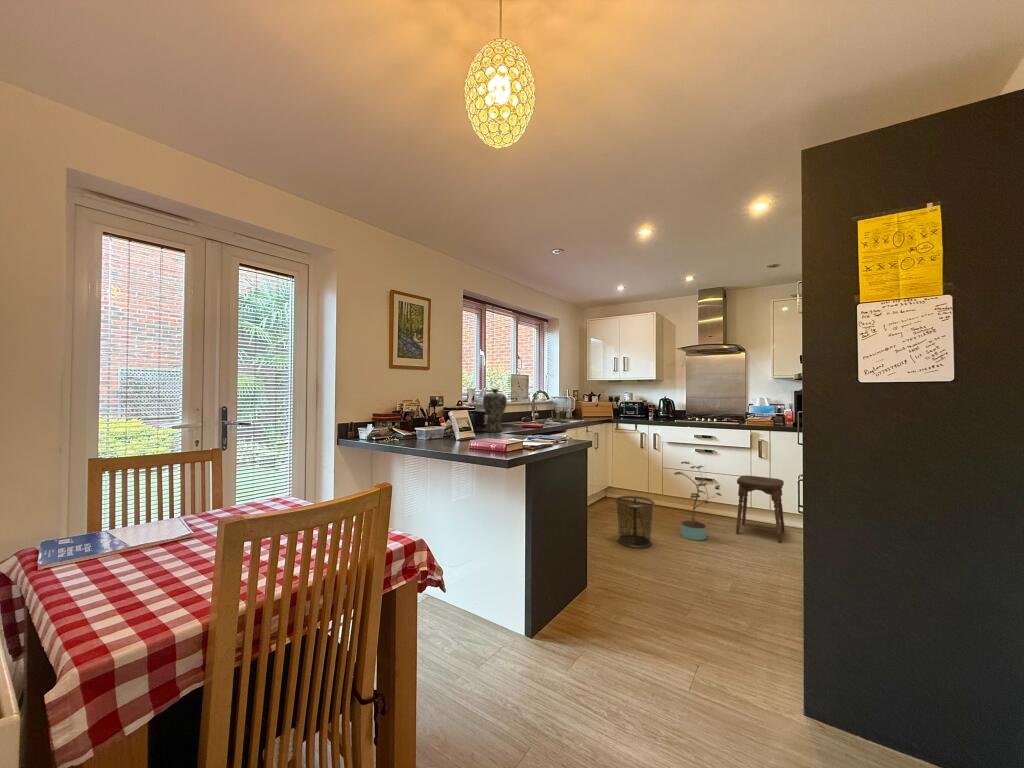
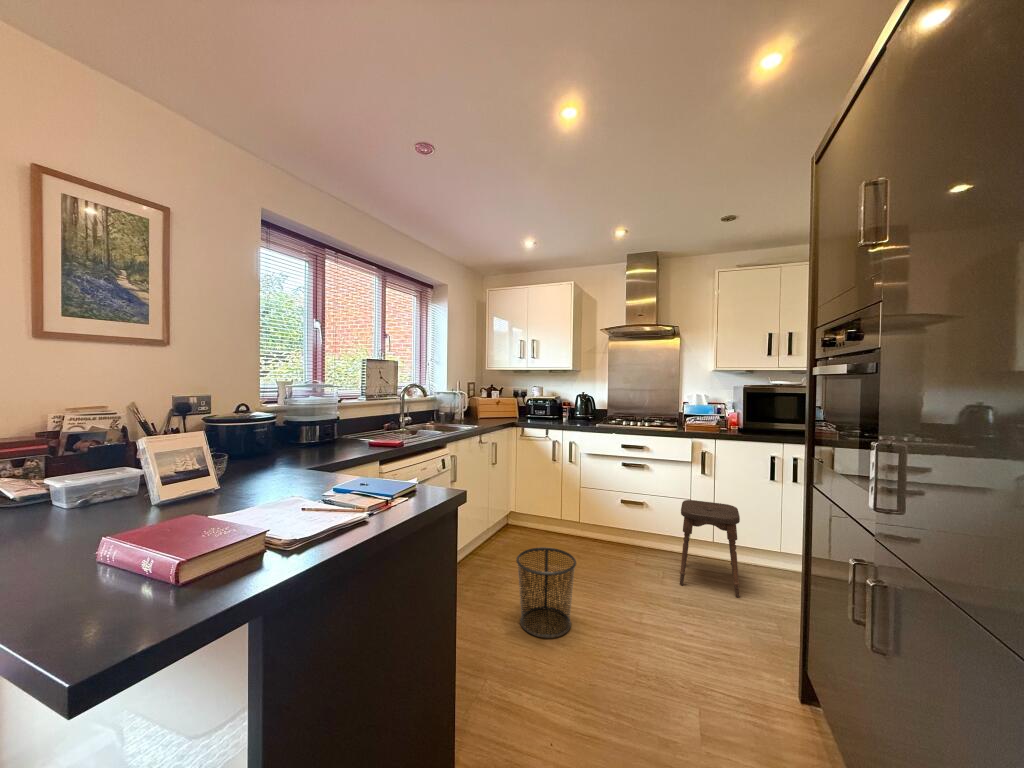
vase: present [483,389,507,432] -> none [273,382,323,465]
potted plant: present [674,462,721,540] -> none [602,489,668,606]

